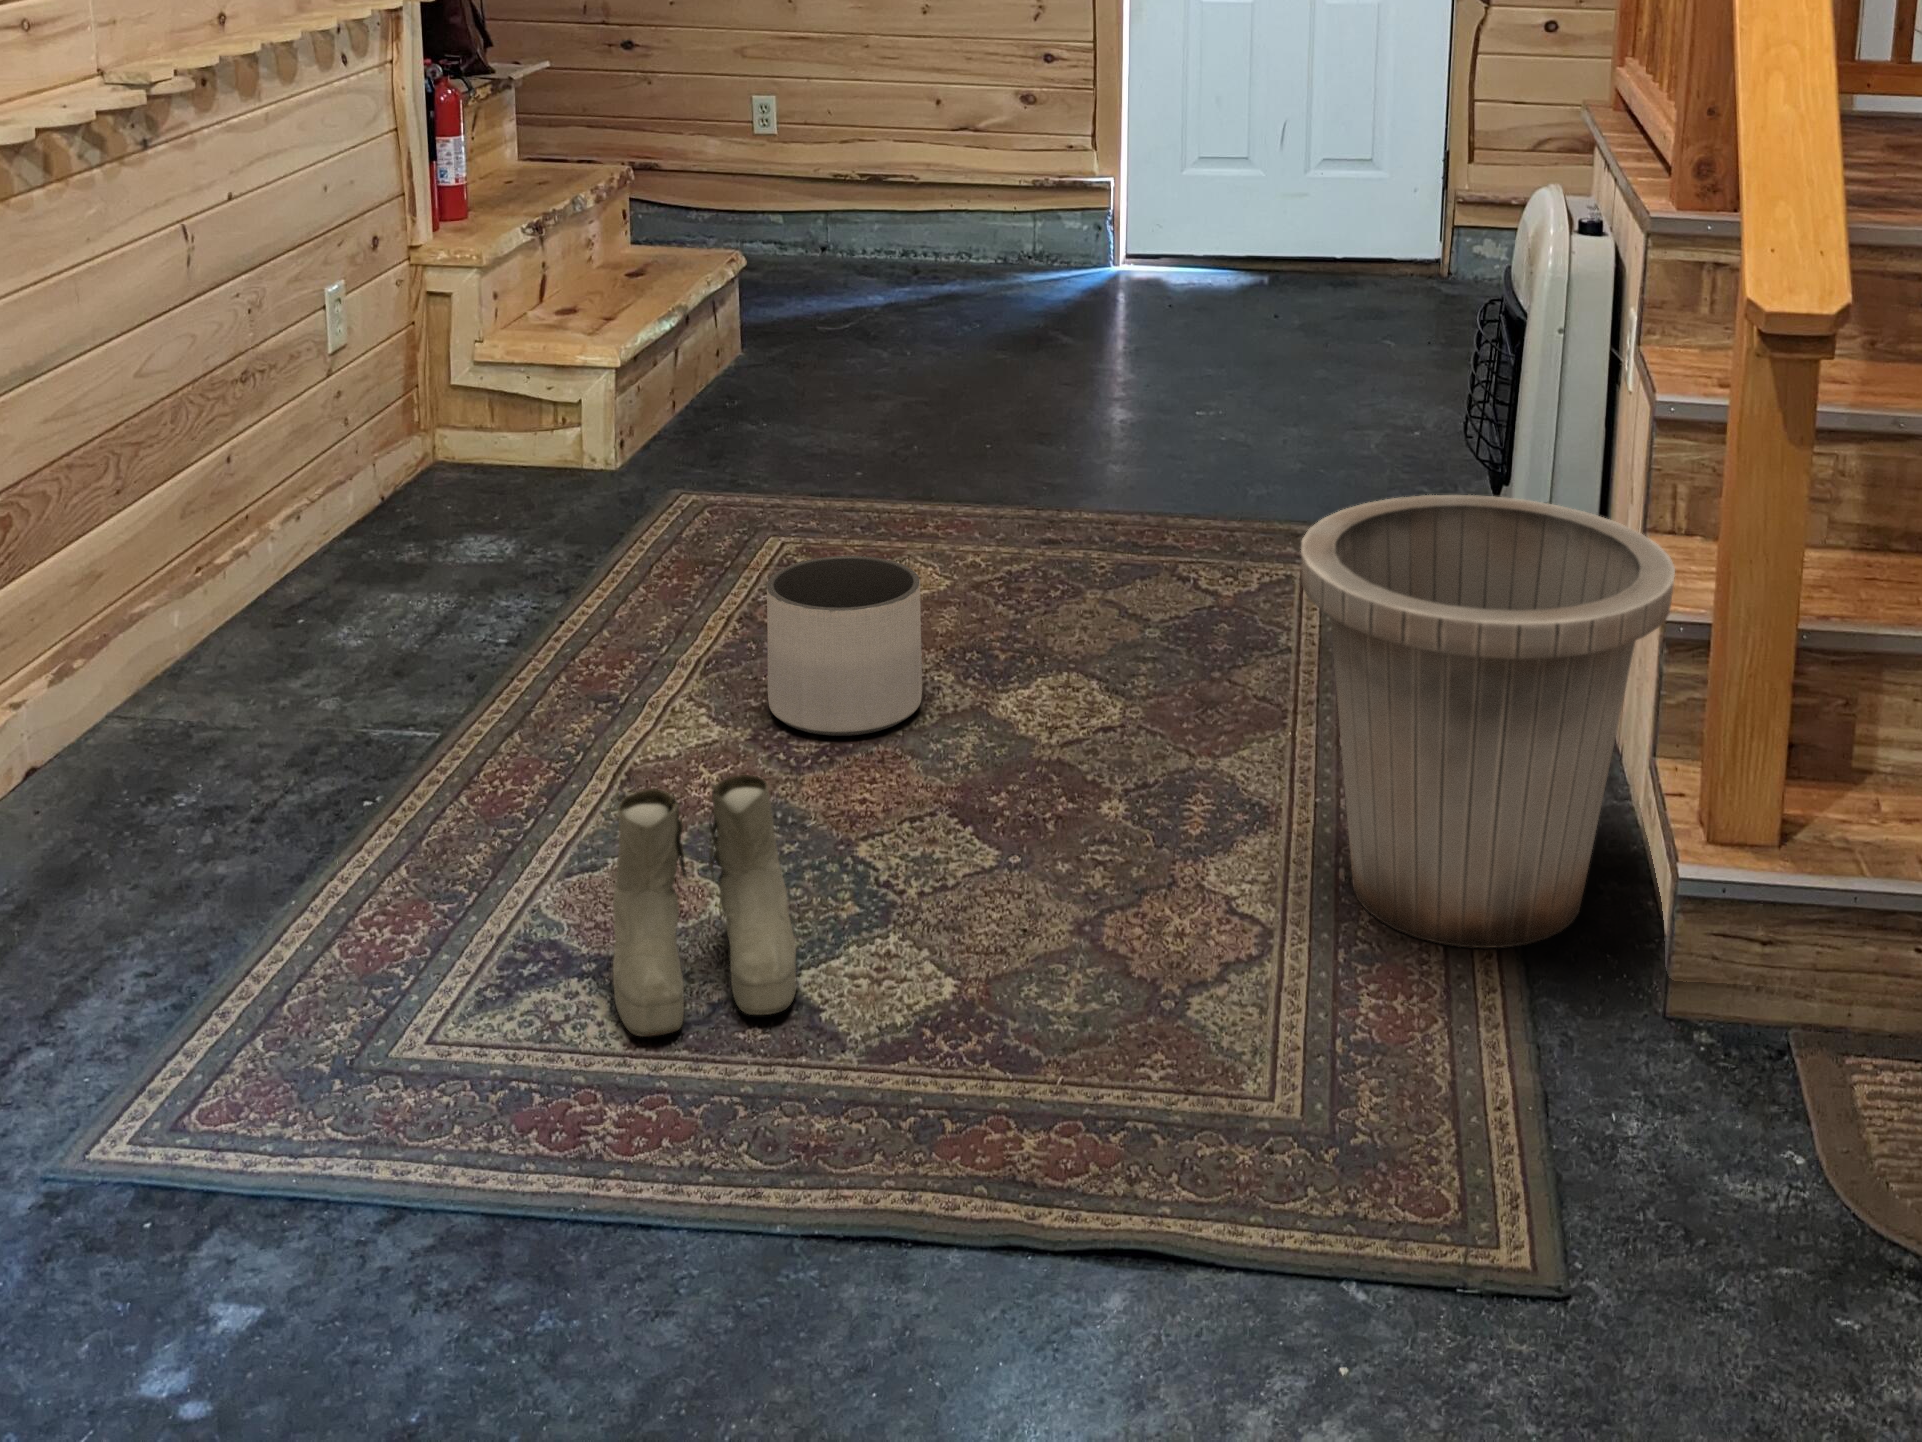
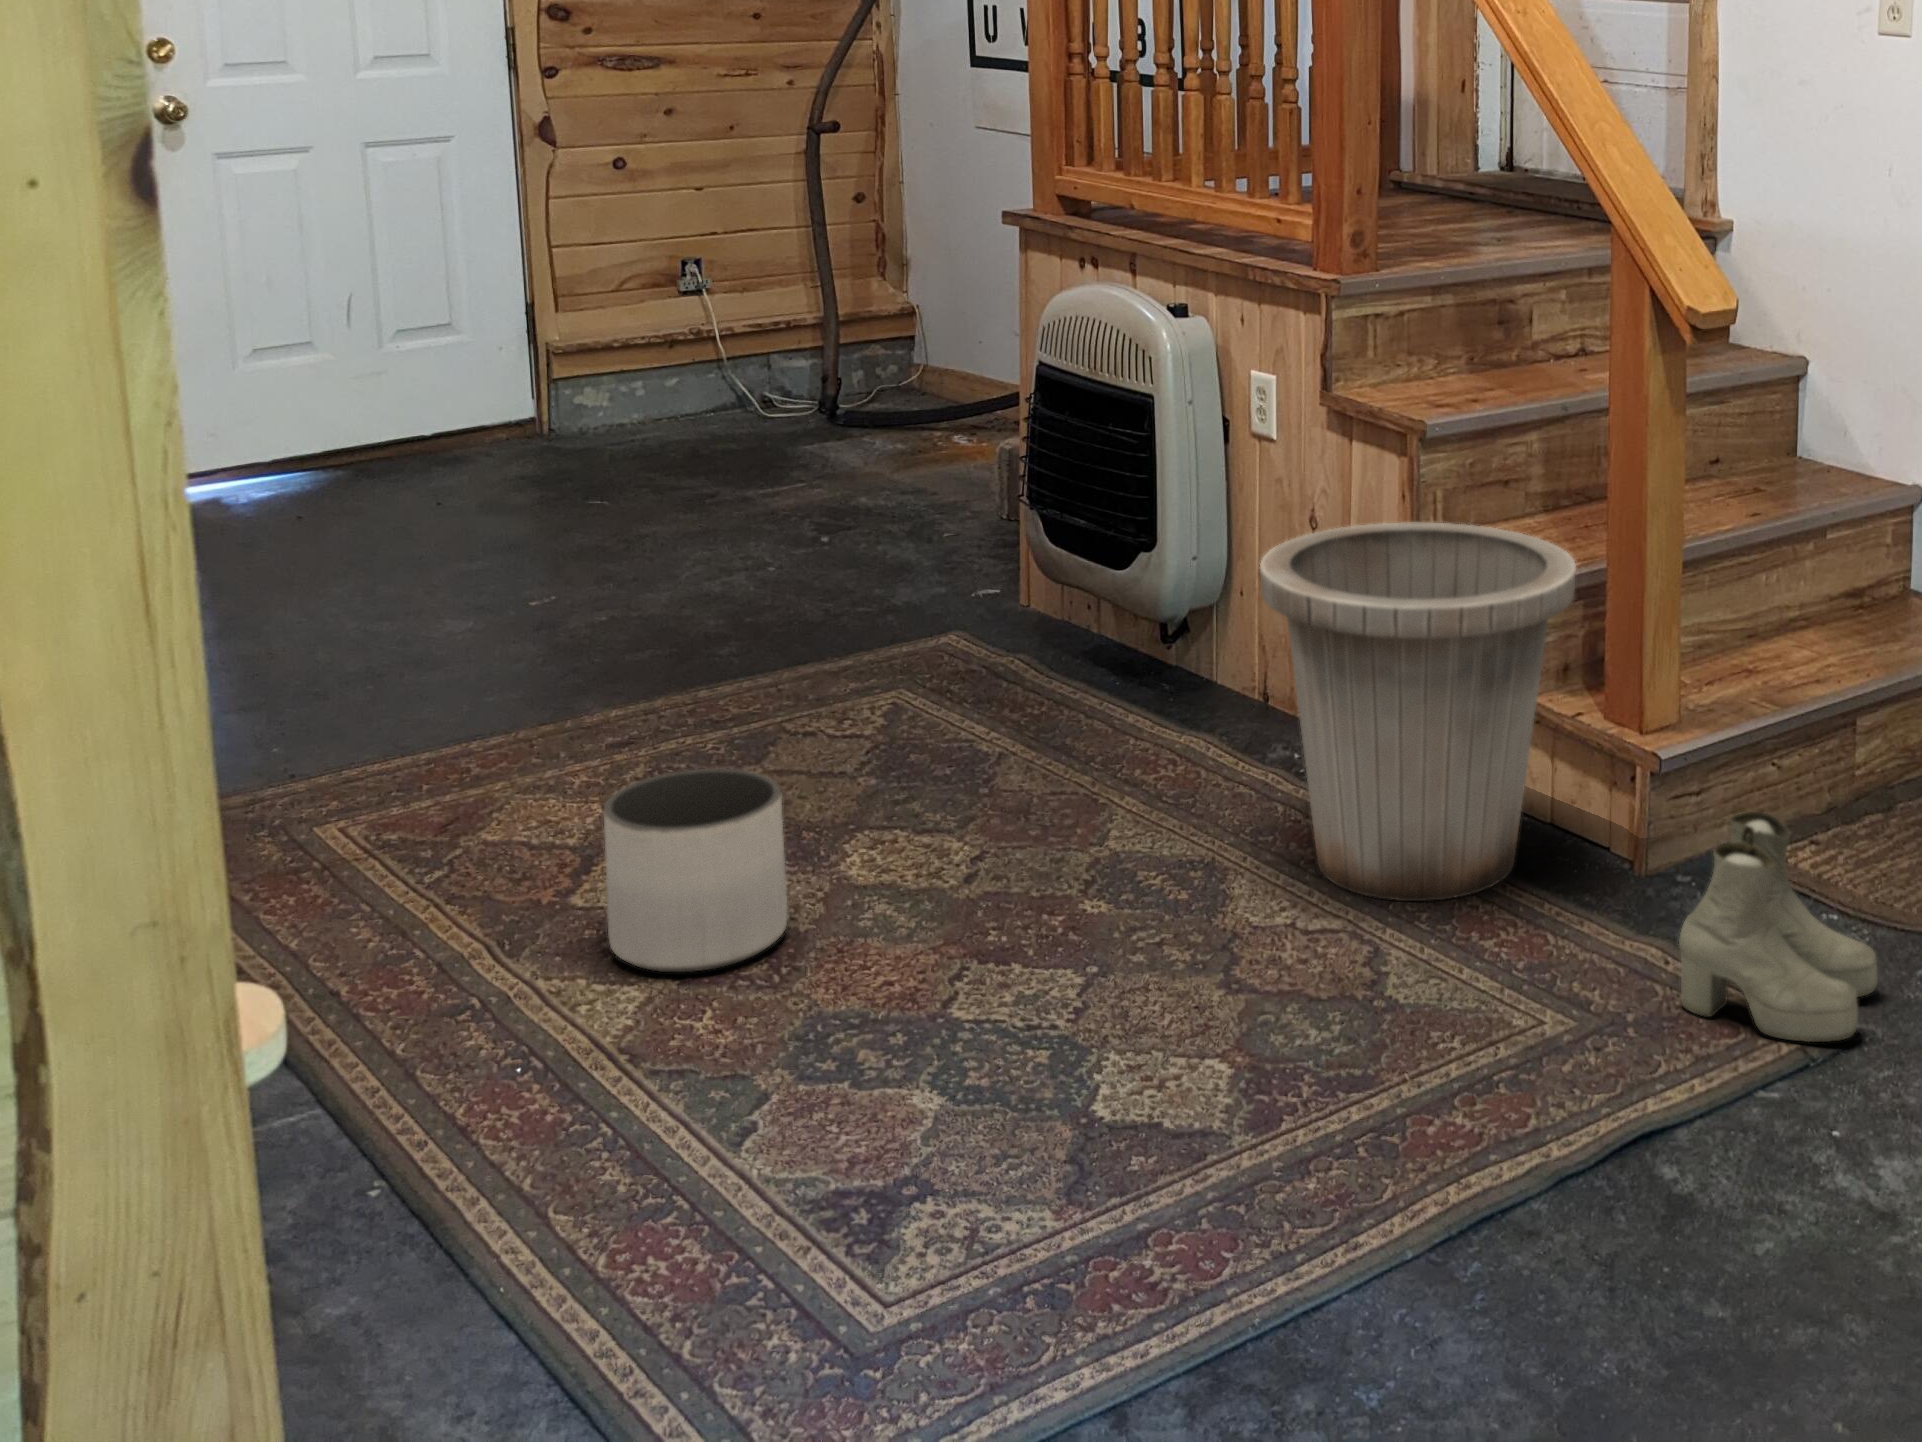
boots: present [613,775,797,1037] -> present [1679,812,1878,1042]

